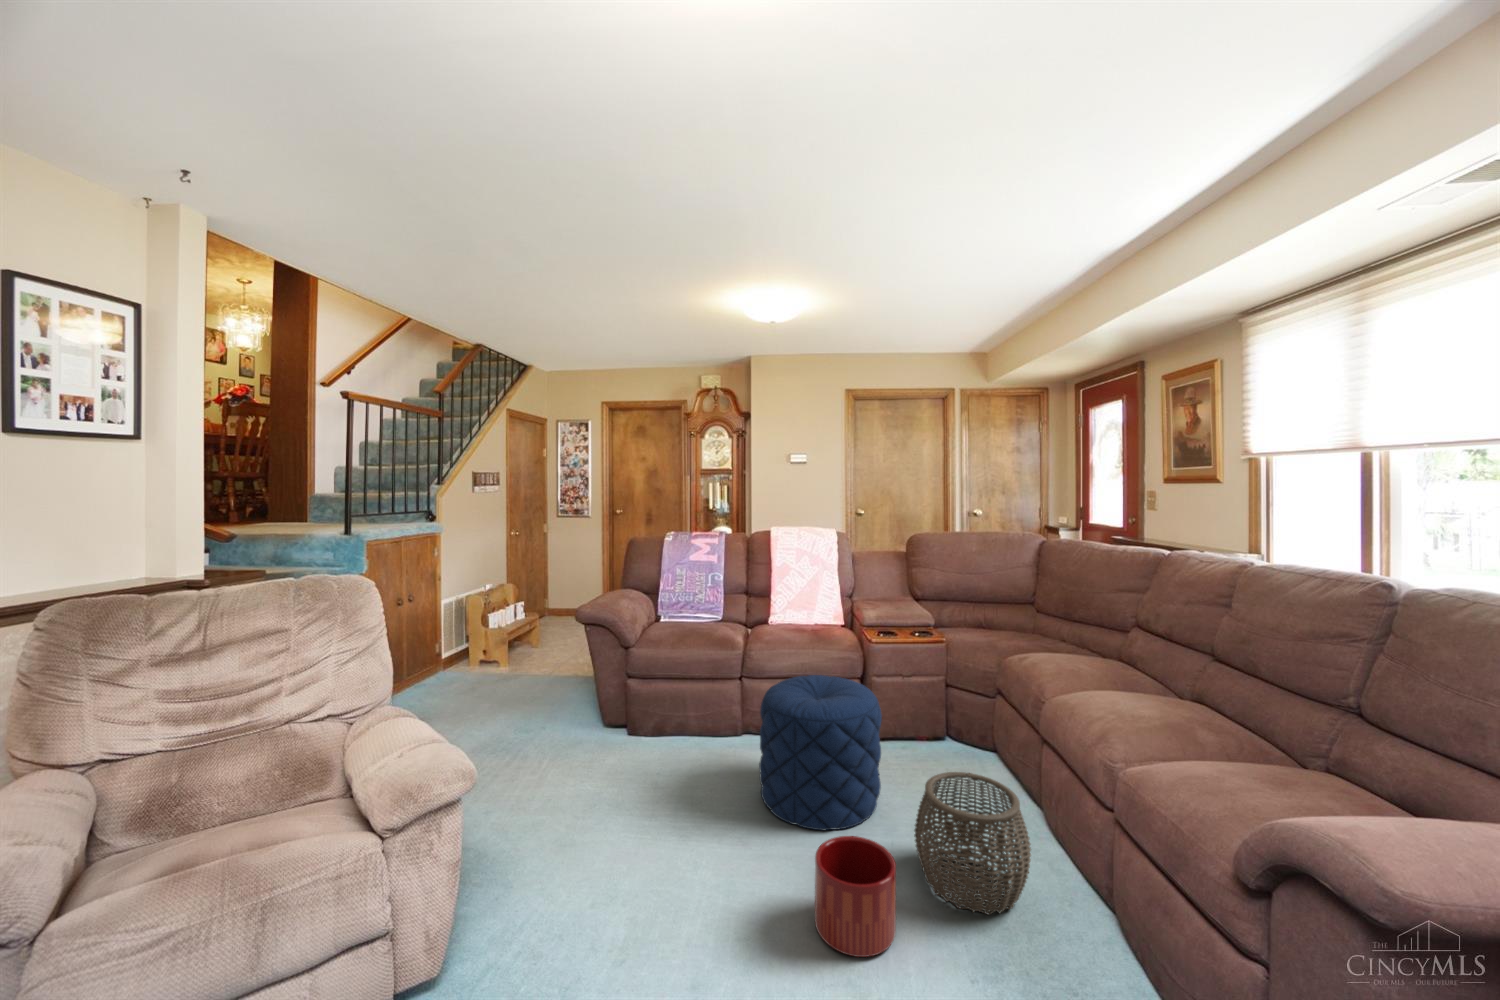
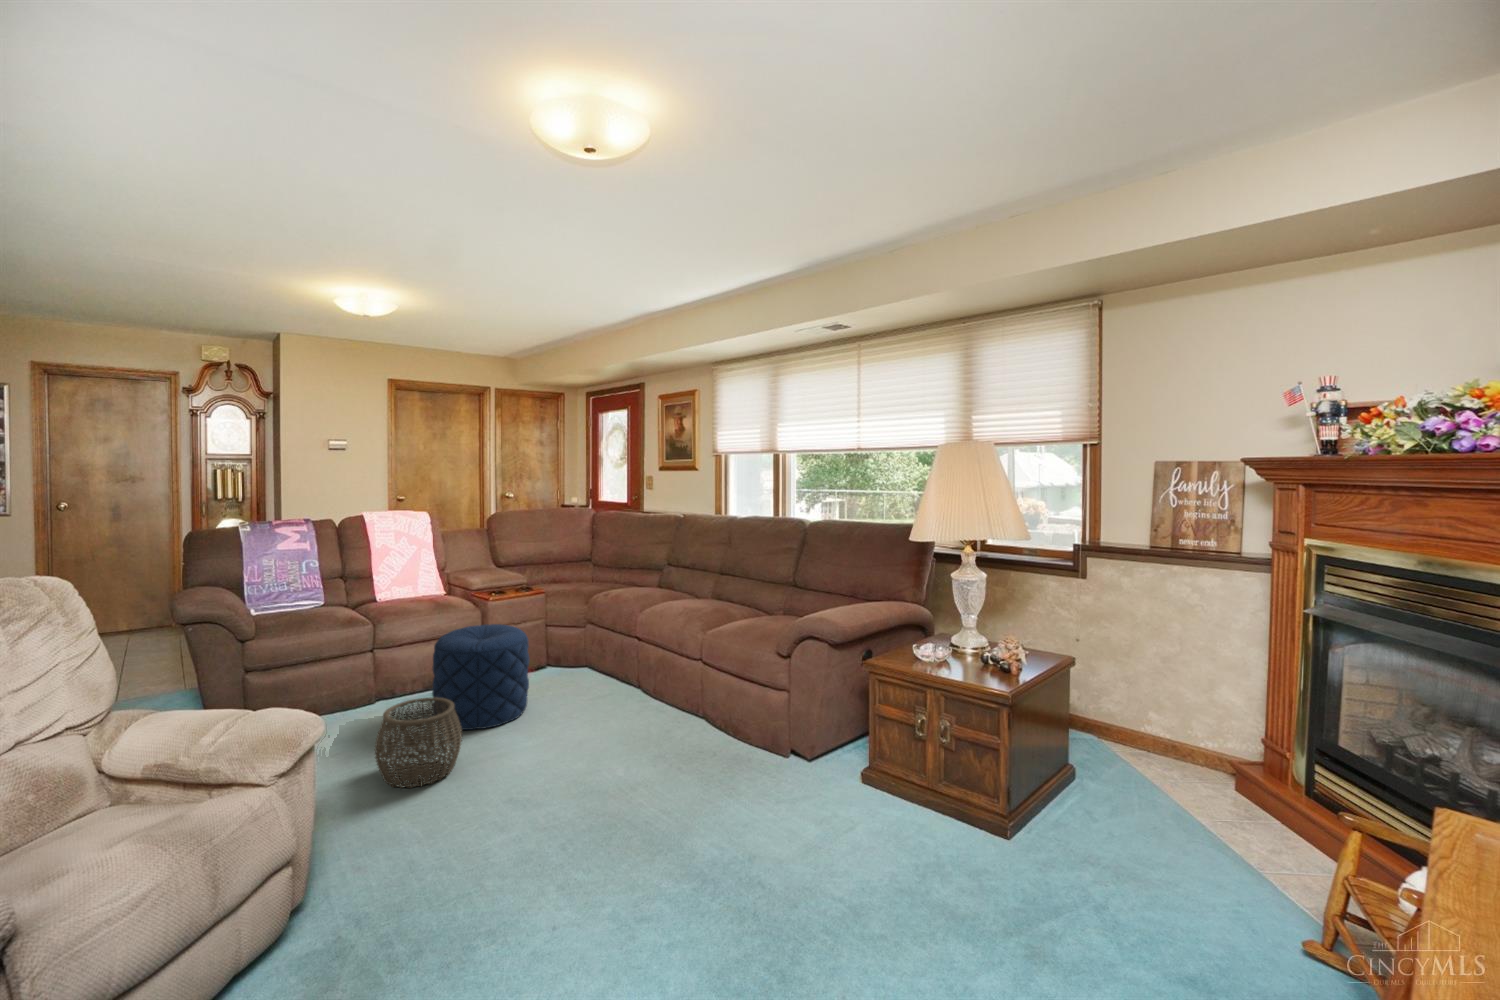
woven basket: present [914,772,1031,914] -> present [374,698,462,788]
planter: present [815,836,896,957] -> none [527,704,577,762]

